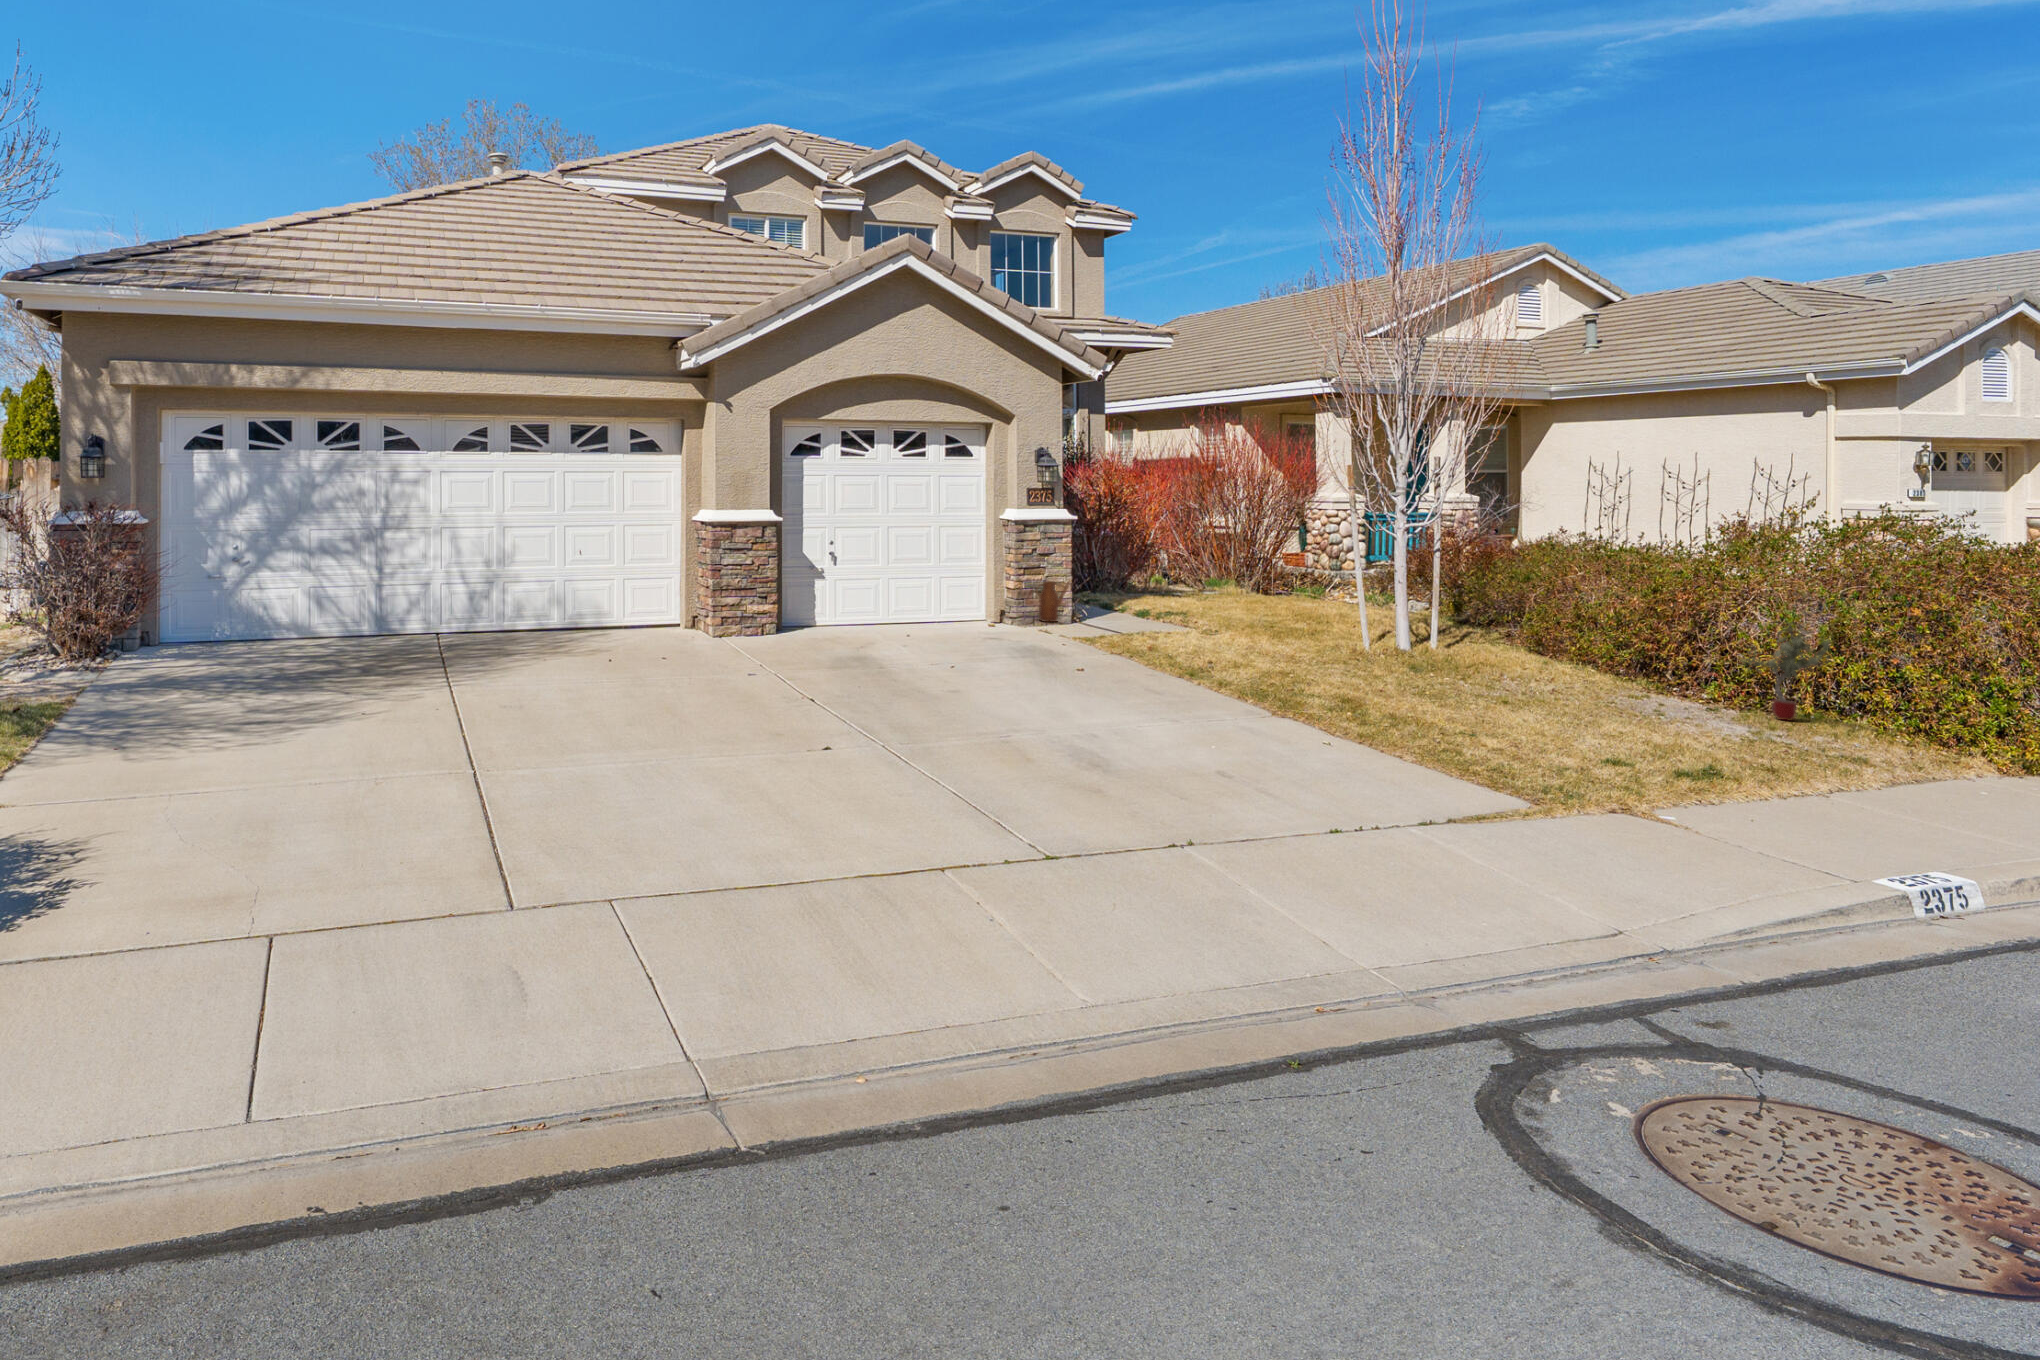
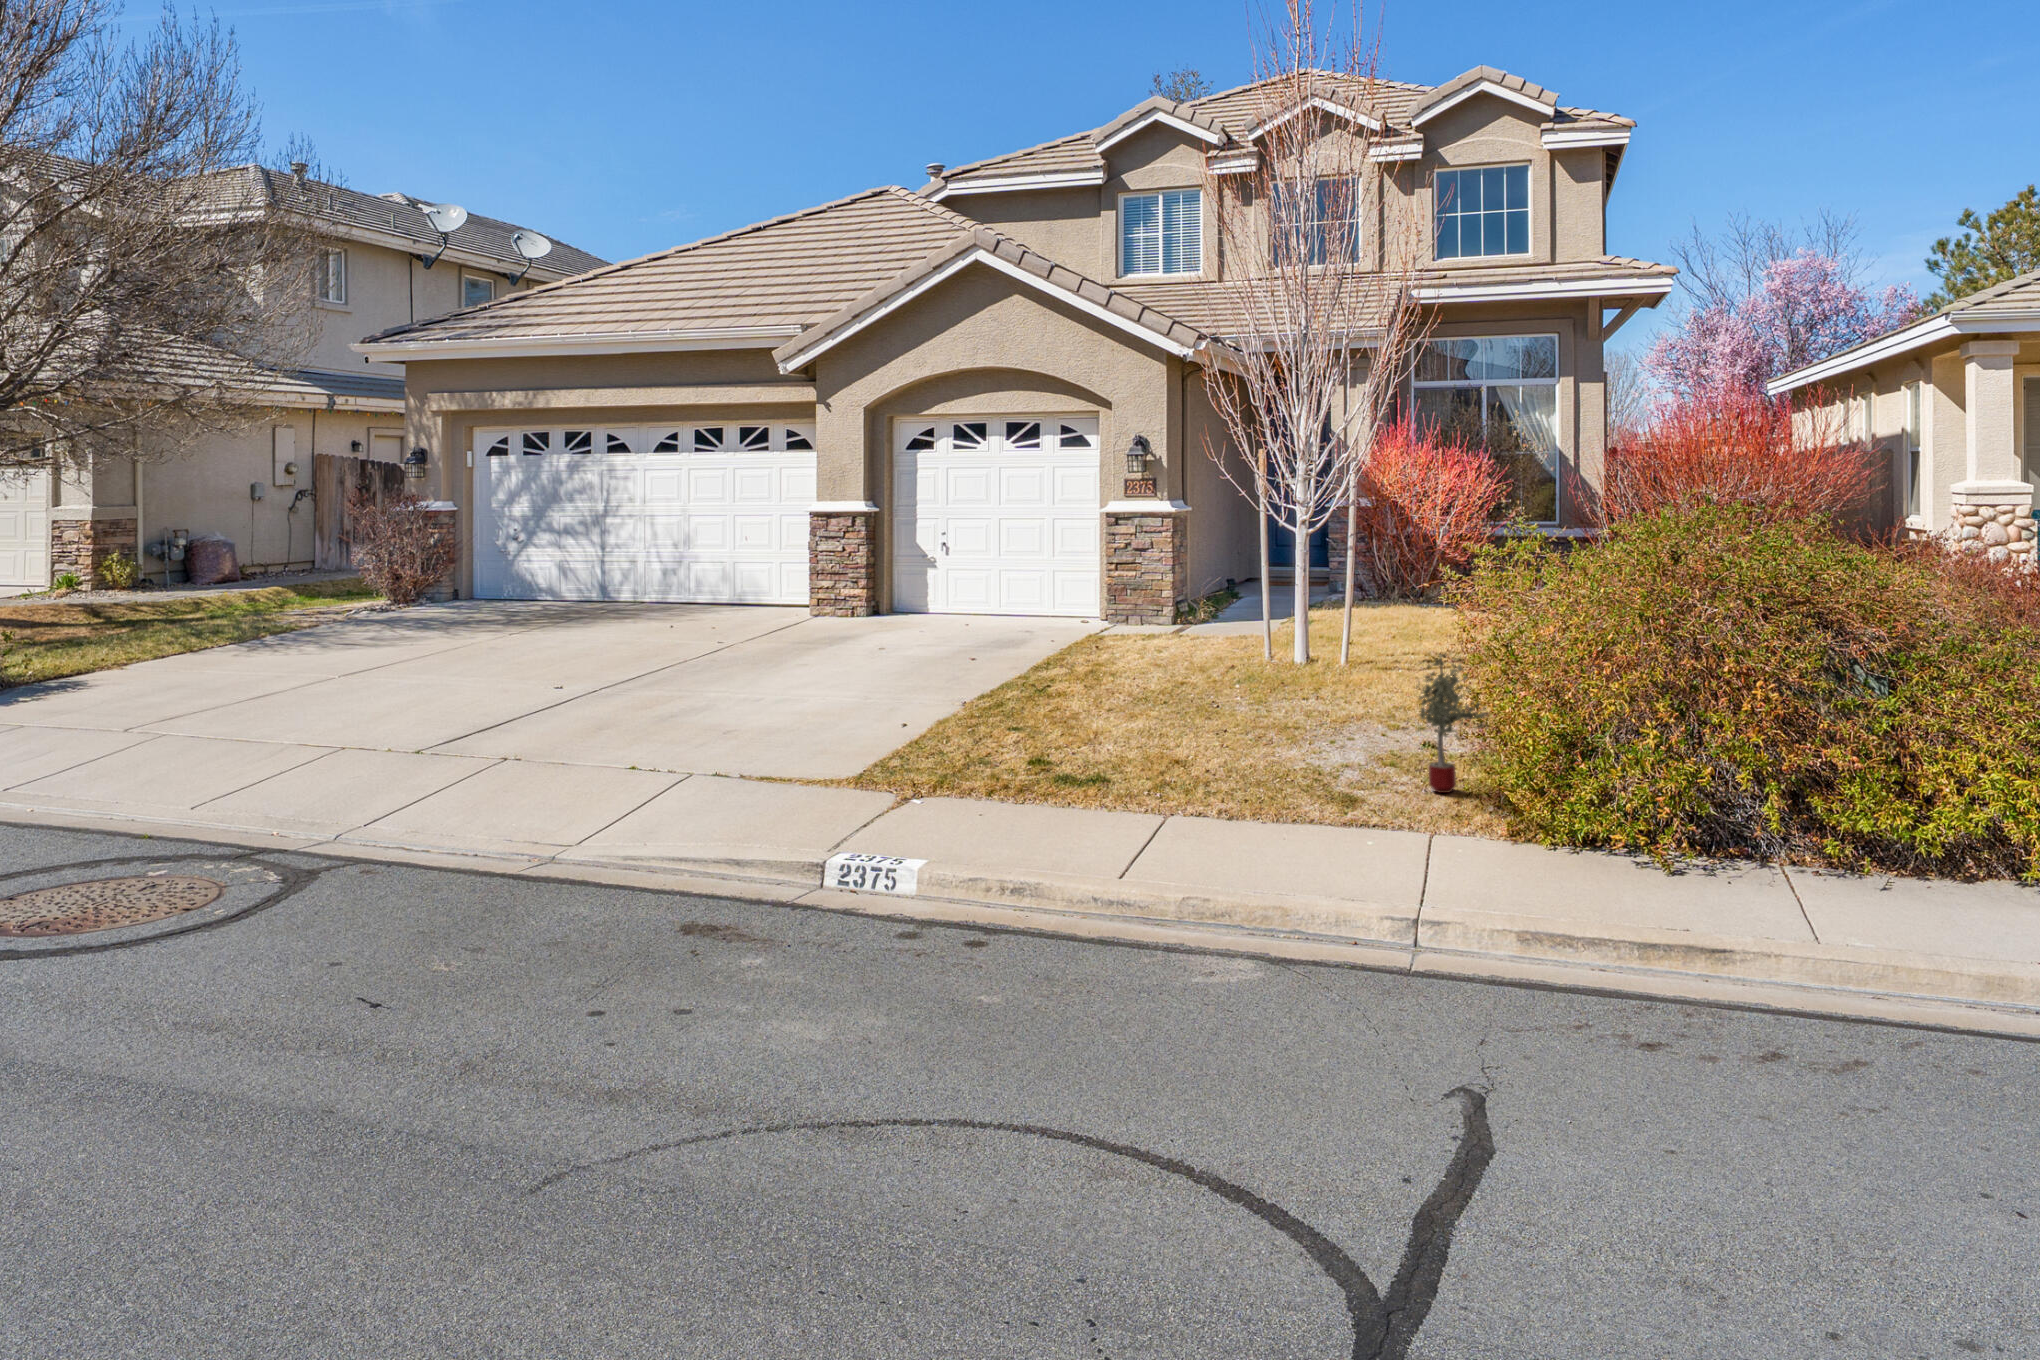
watering can: present [1038,580,1070,622] -> none [1114,581,1157,627]

